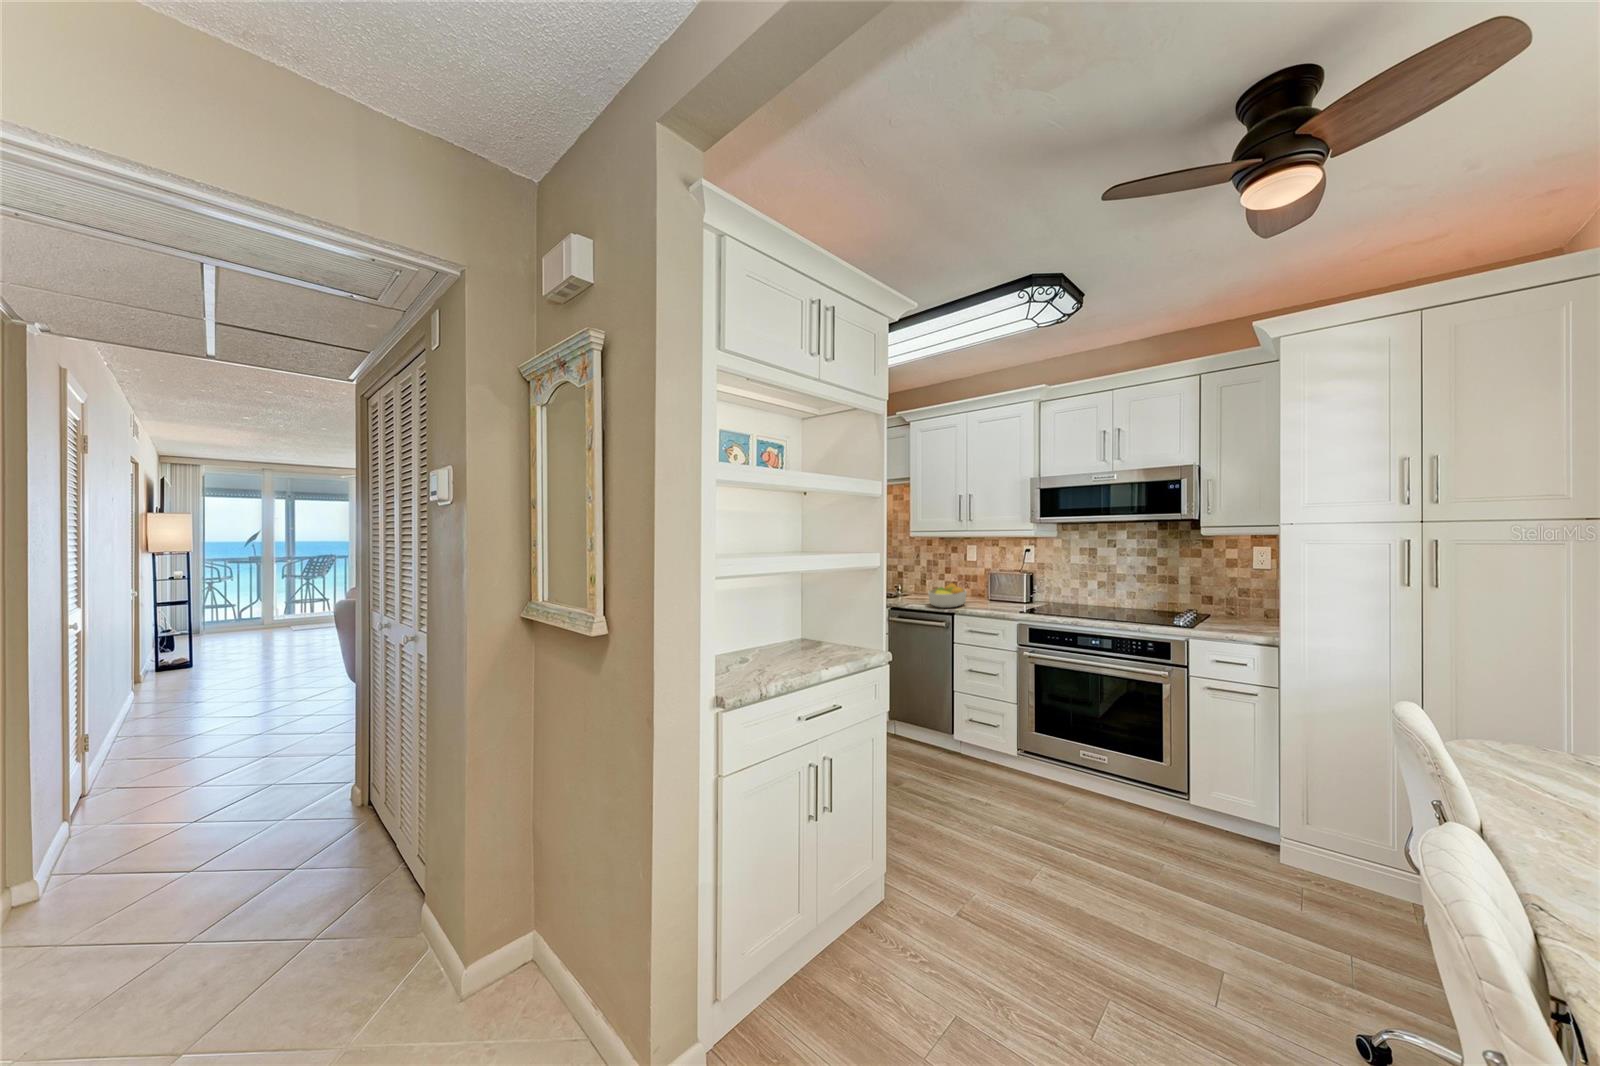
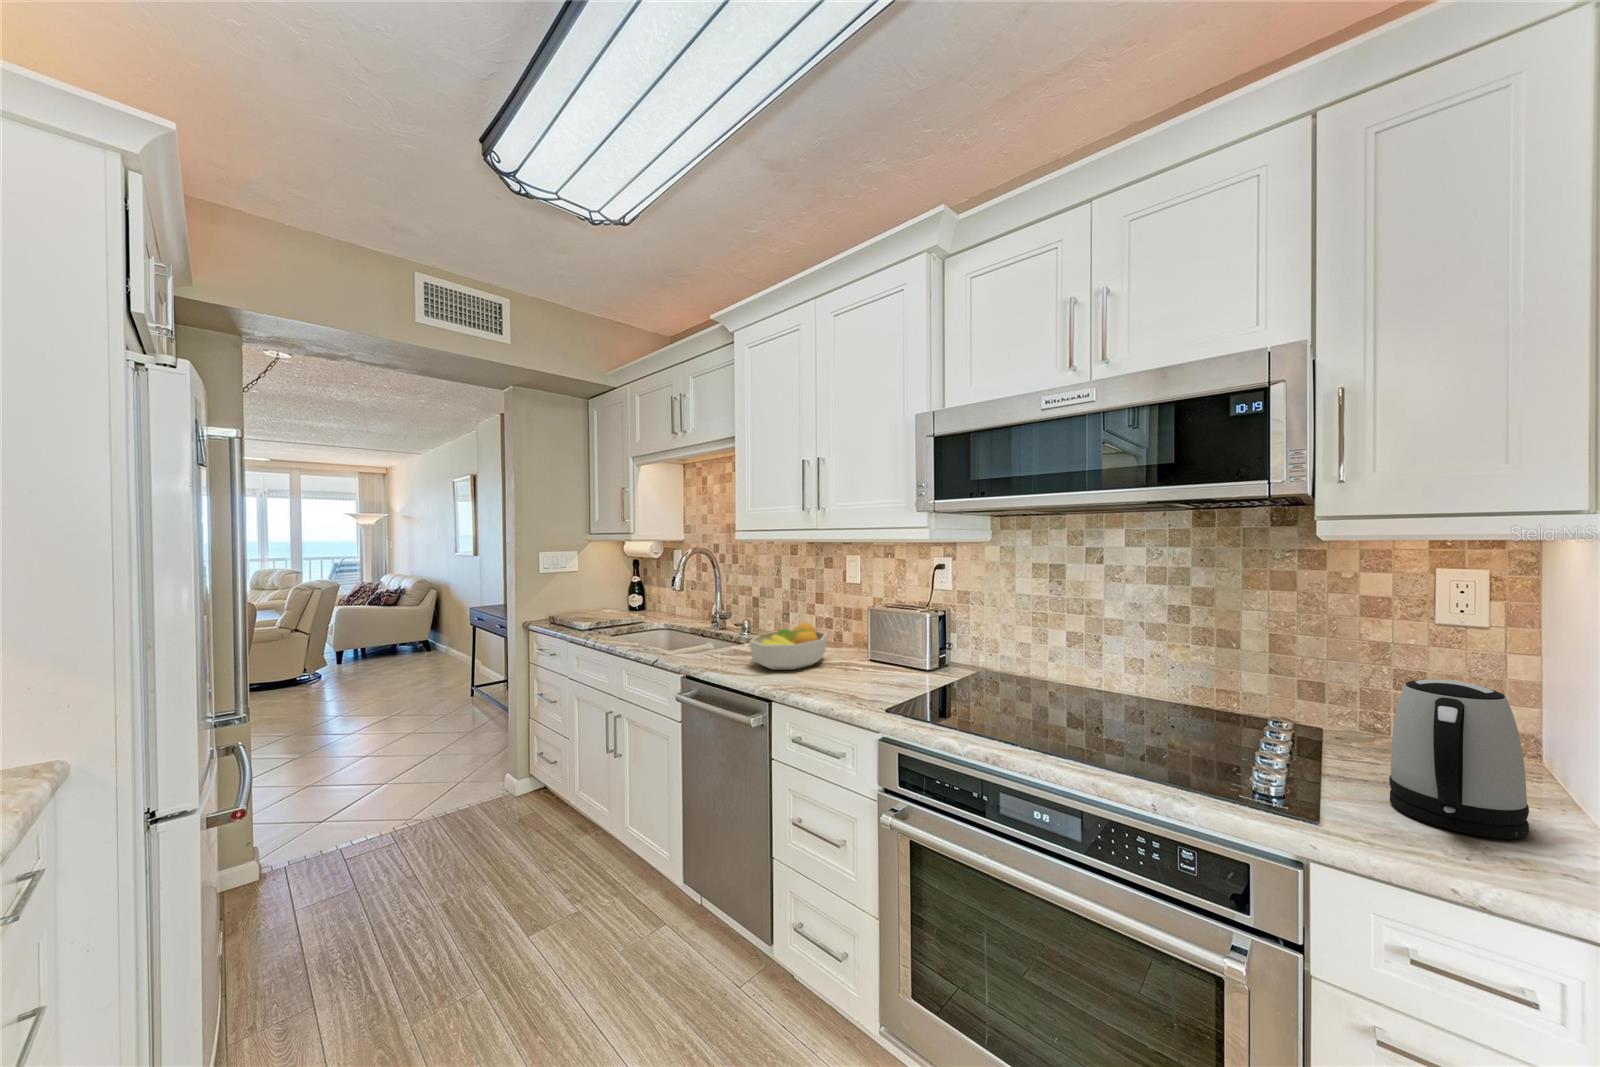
kettle: none [1220,587,1259,636] -> present [1389,679,1529,839]

